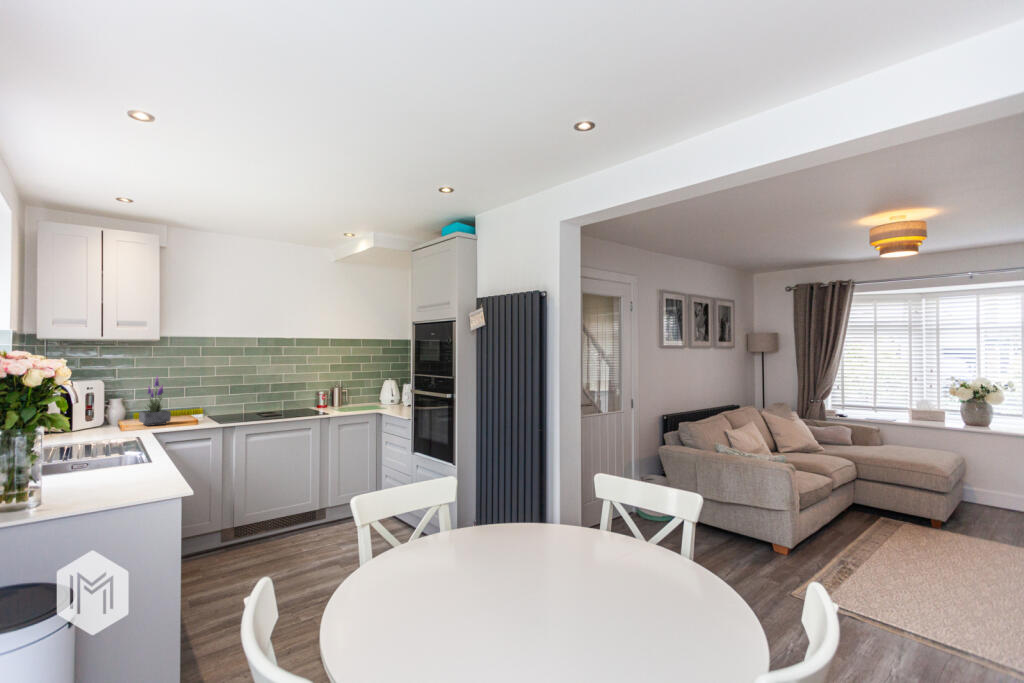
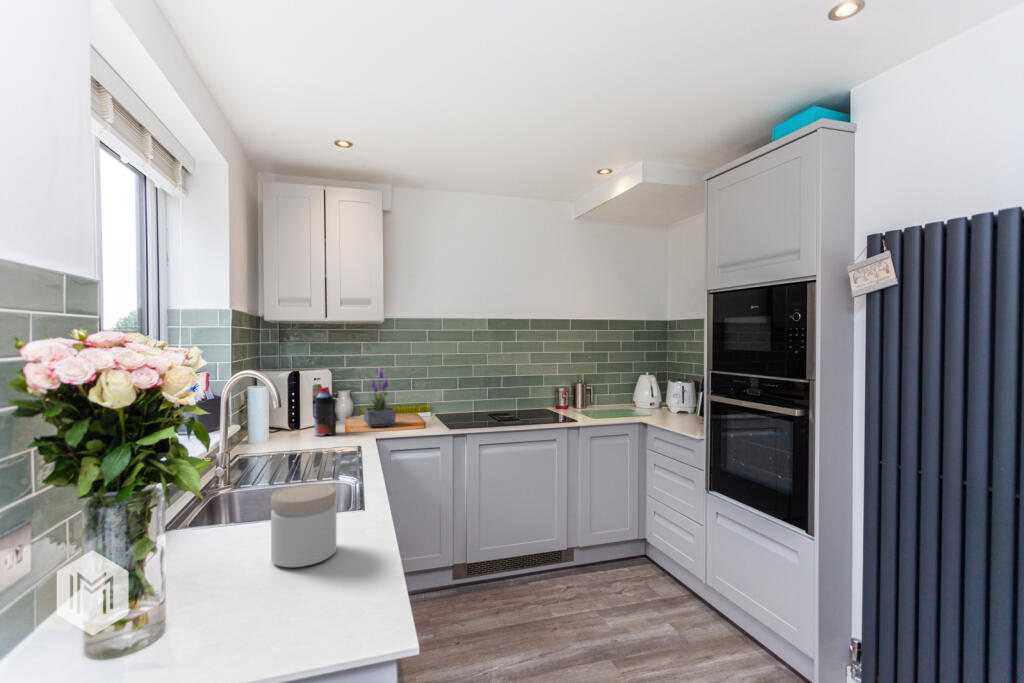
bottle: none [93,393,114,433] -> present [314,387,336,436]
jar: none [102,436,146,477] -> present [271,483,337,567]

